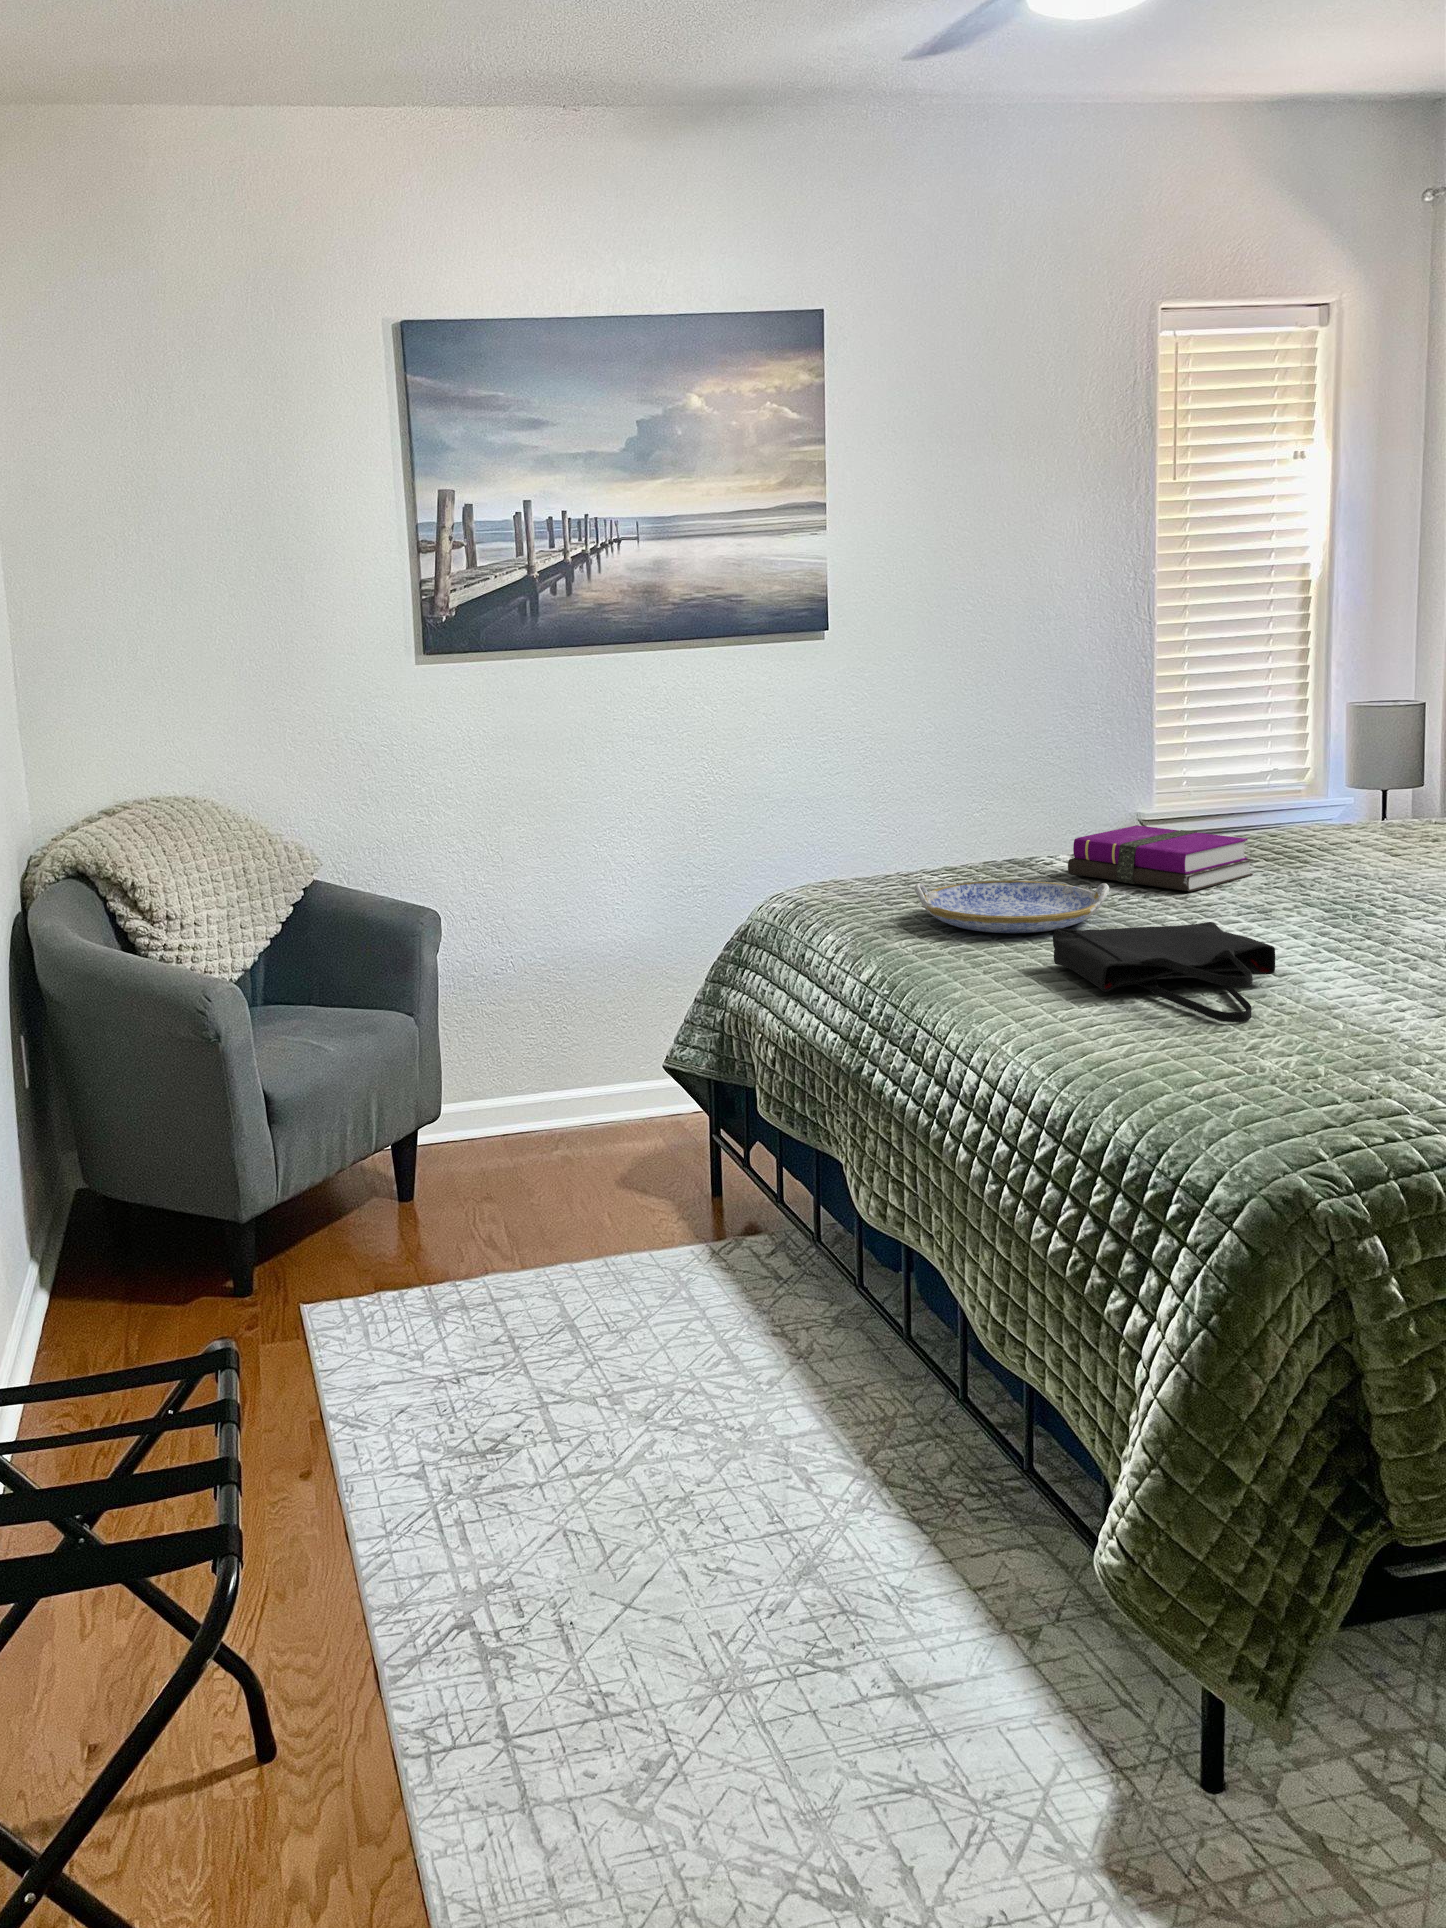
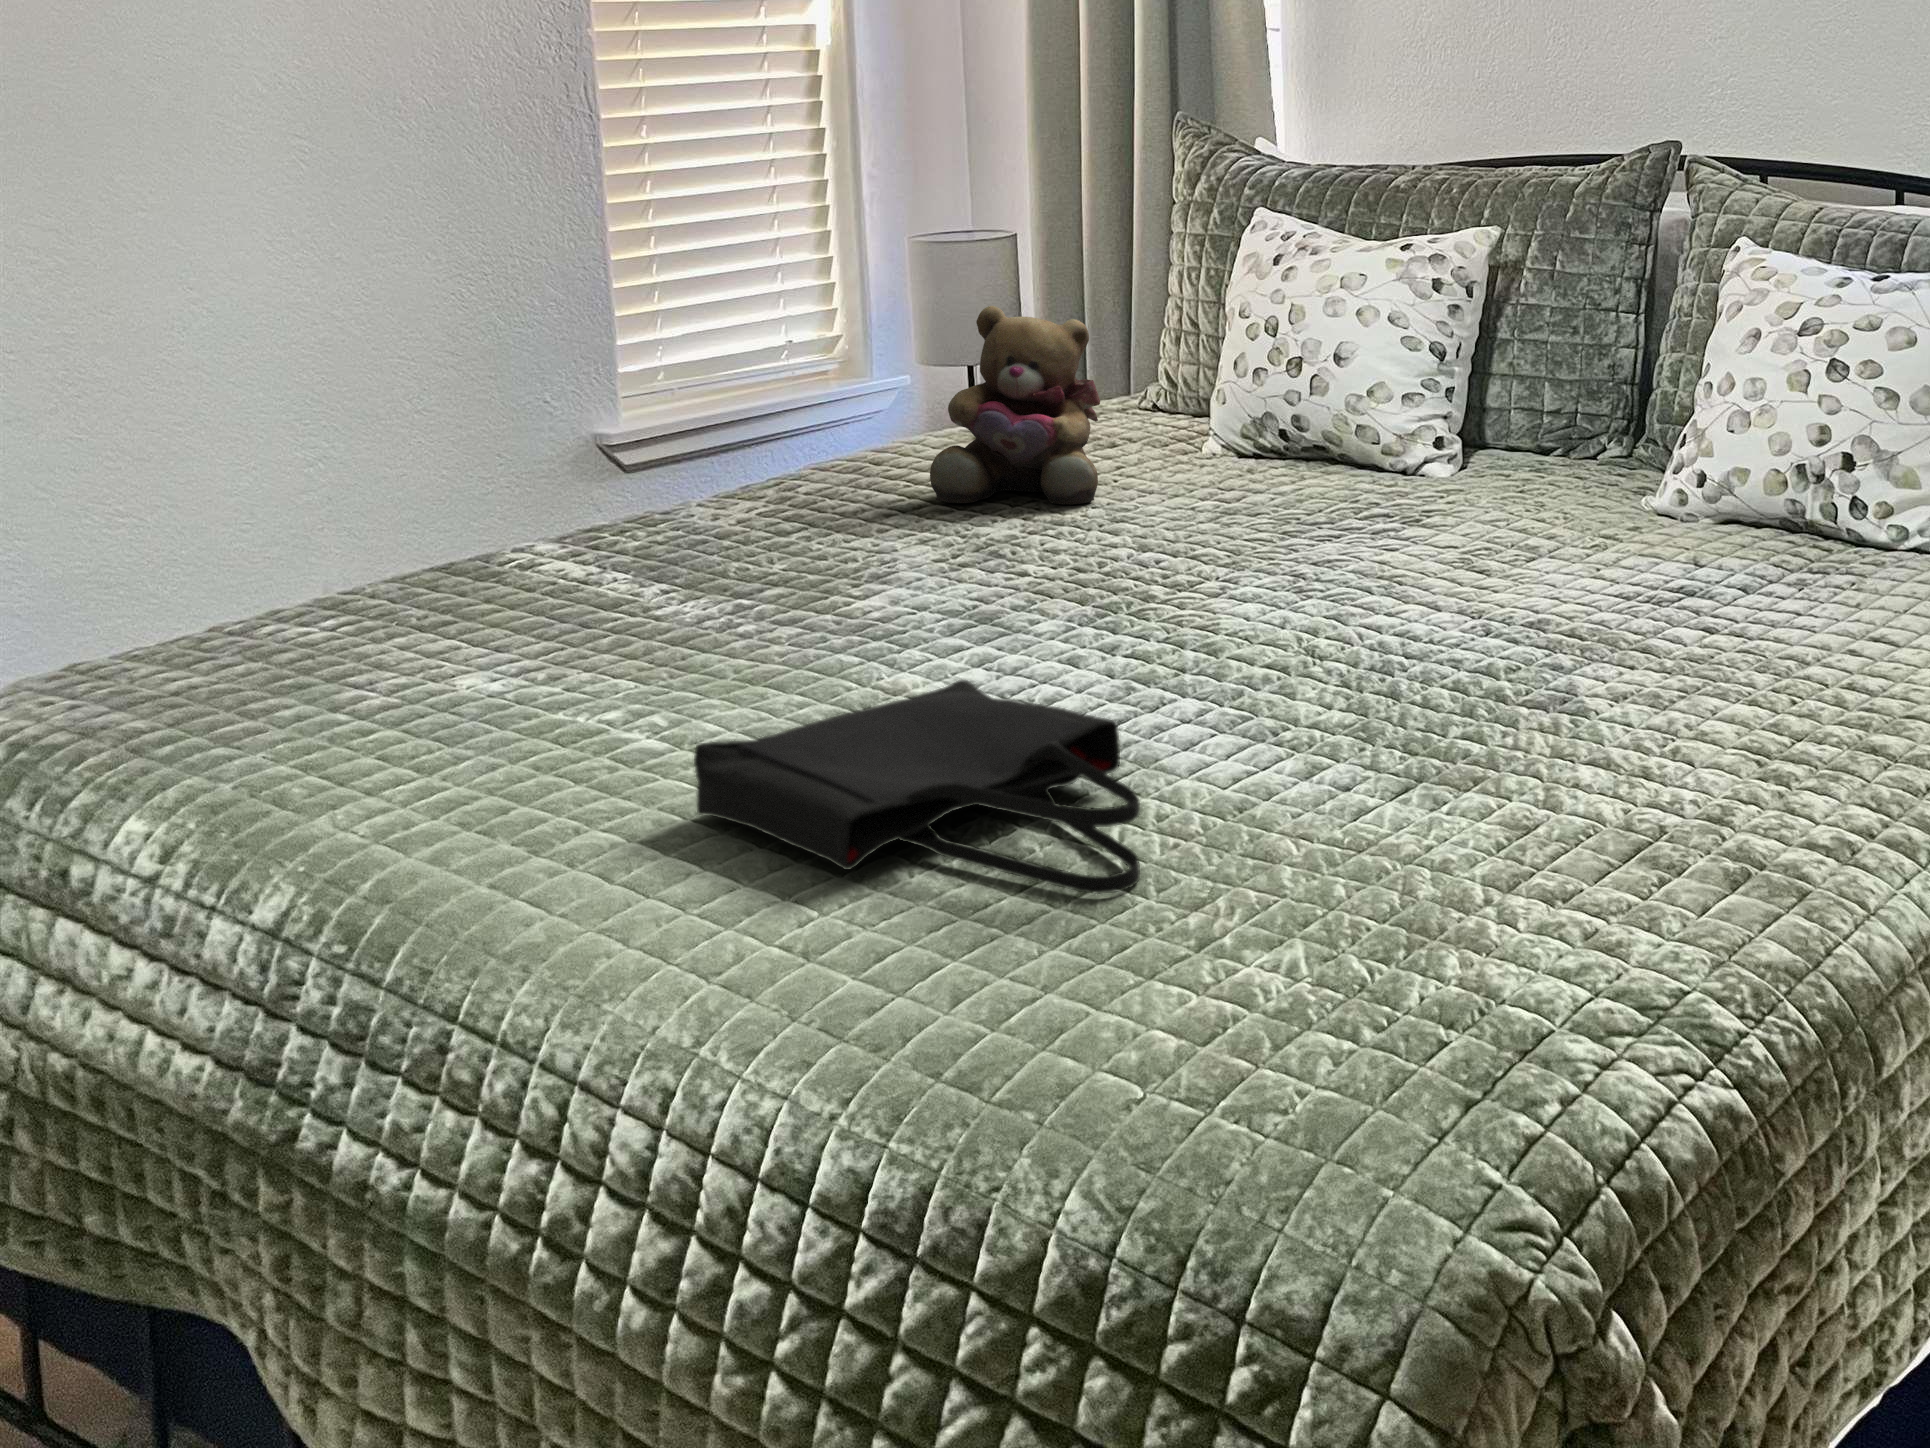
teddy bear: none [1284,736,1398,859] -> present [930,306,1100,505]
notebook: present [1068,825,1253,891] -> none [589,485,915,605]
serving tray: present [914,881,1109,933] -> none [323,619,730,756]

